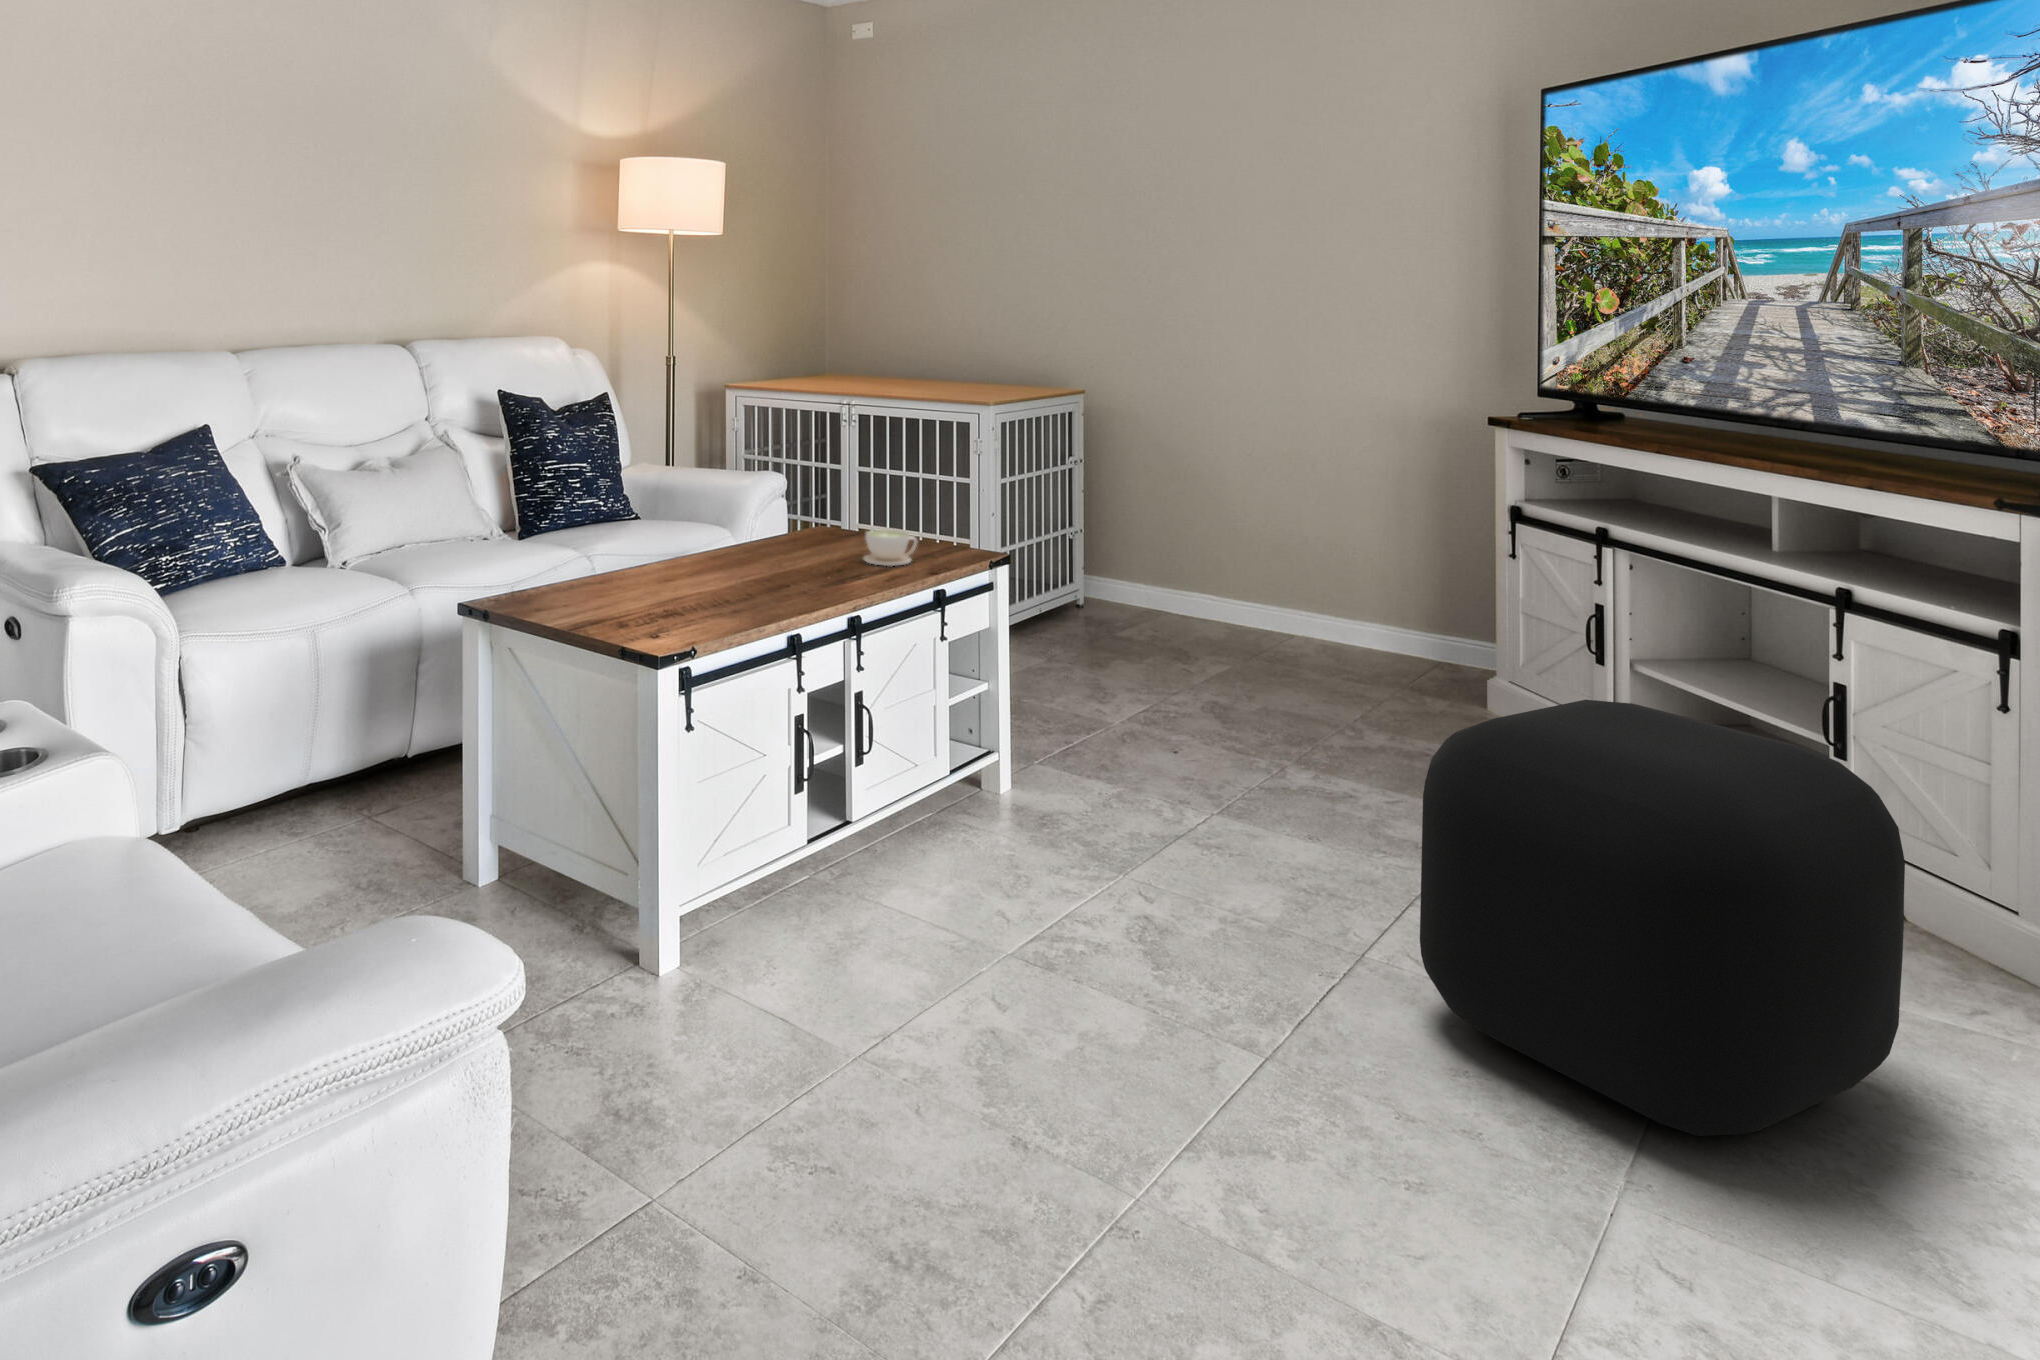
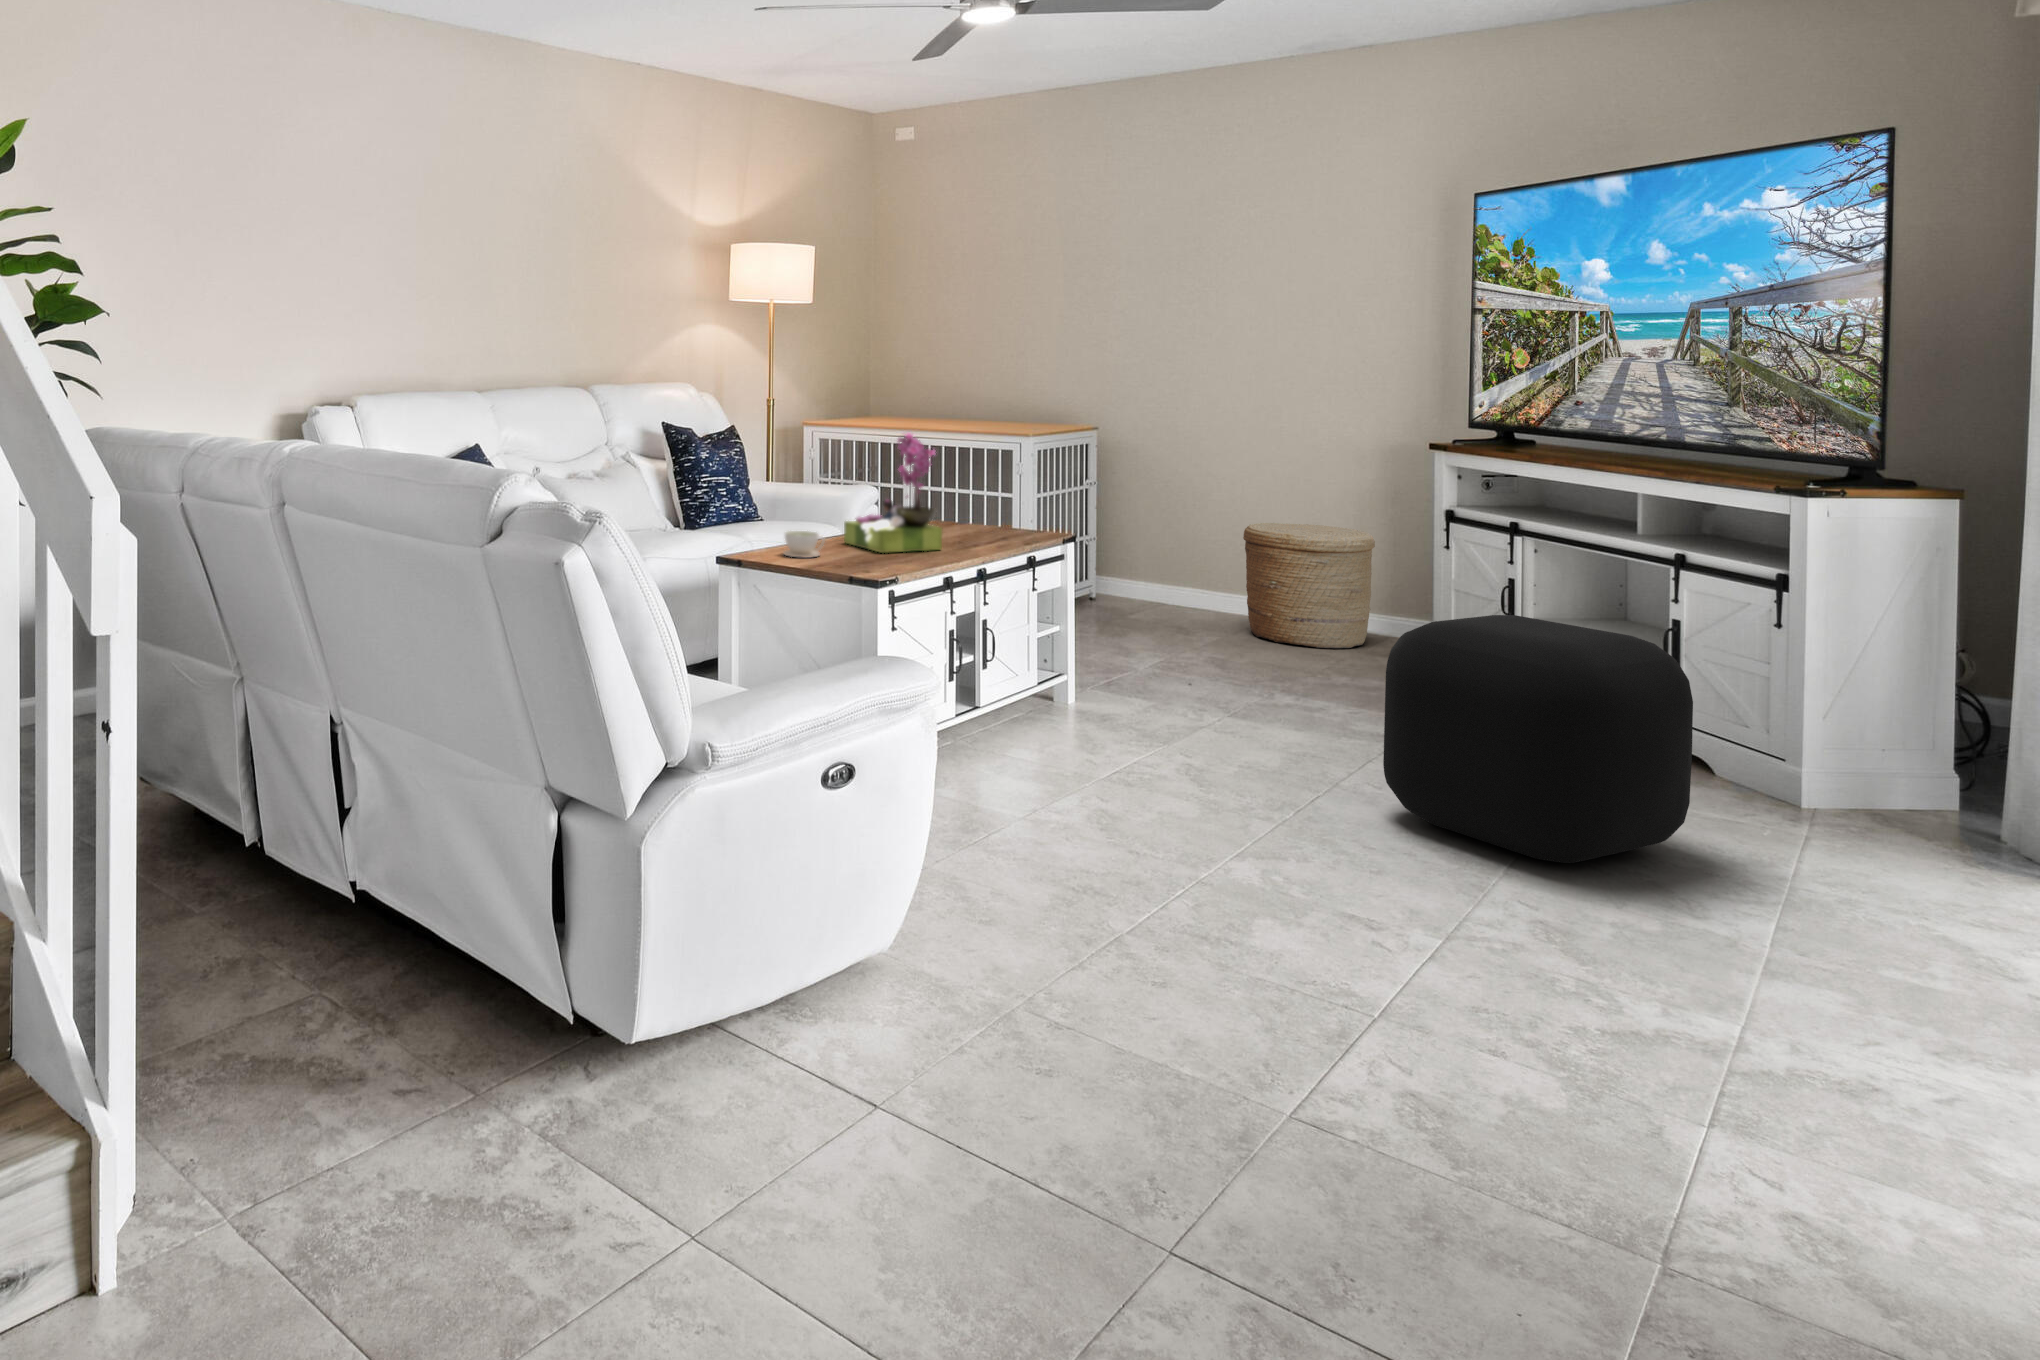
flower arrangement: none [670,413,801,597] -> present [844,433,942,553]
woven basket: none [1255,514,1419,679] -> present [1243,523,1375,648]
coffee cup: present [864,529,918,566] -> present [784,531,824,558]

